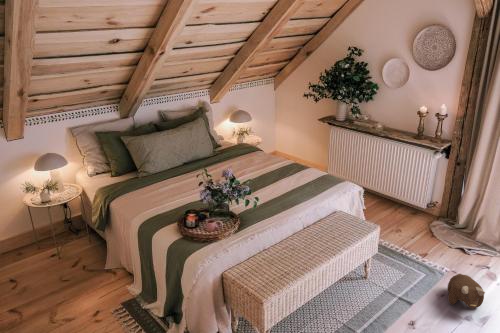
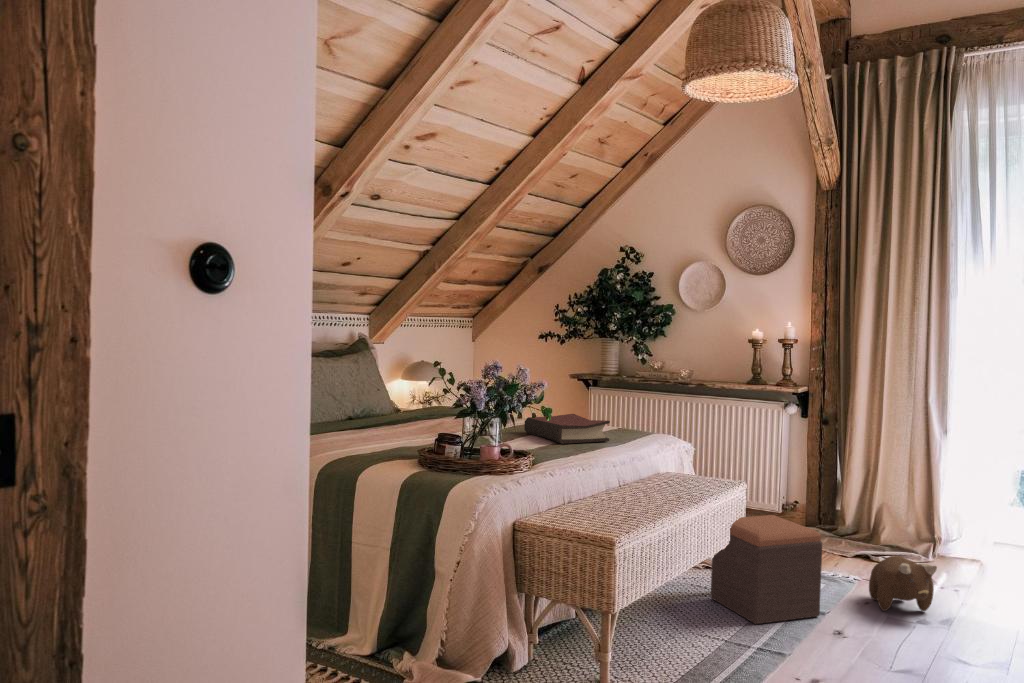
hardback book: none [265,171,307,198] -> present [524,414,610,444]
footstool: none [354,245,415,310] -> present [711,515,822,624]

